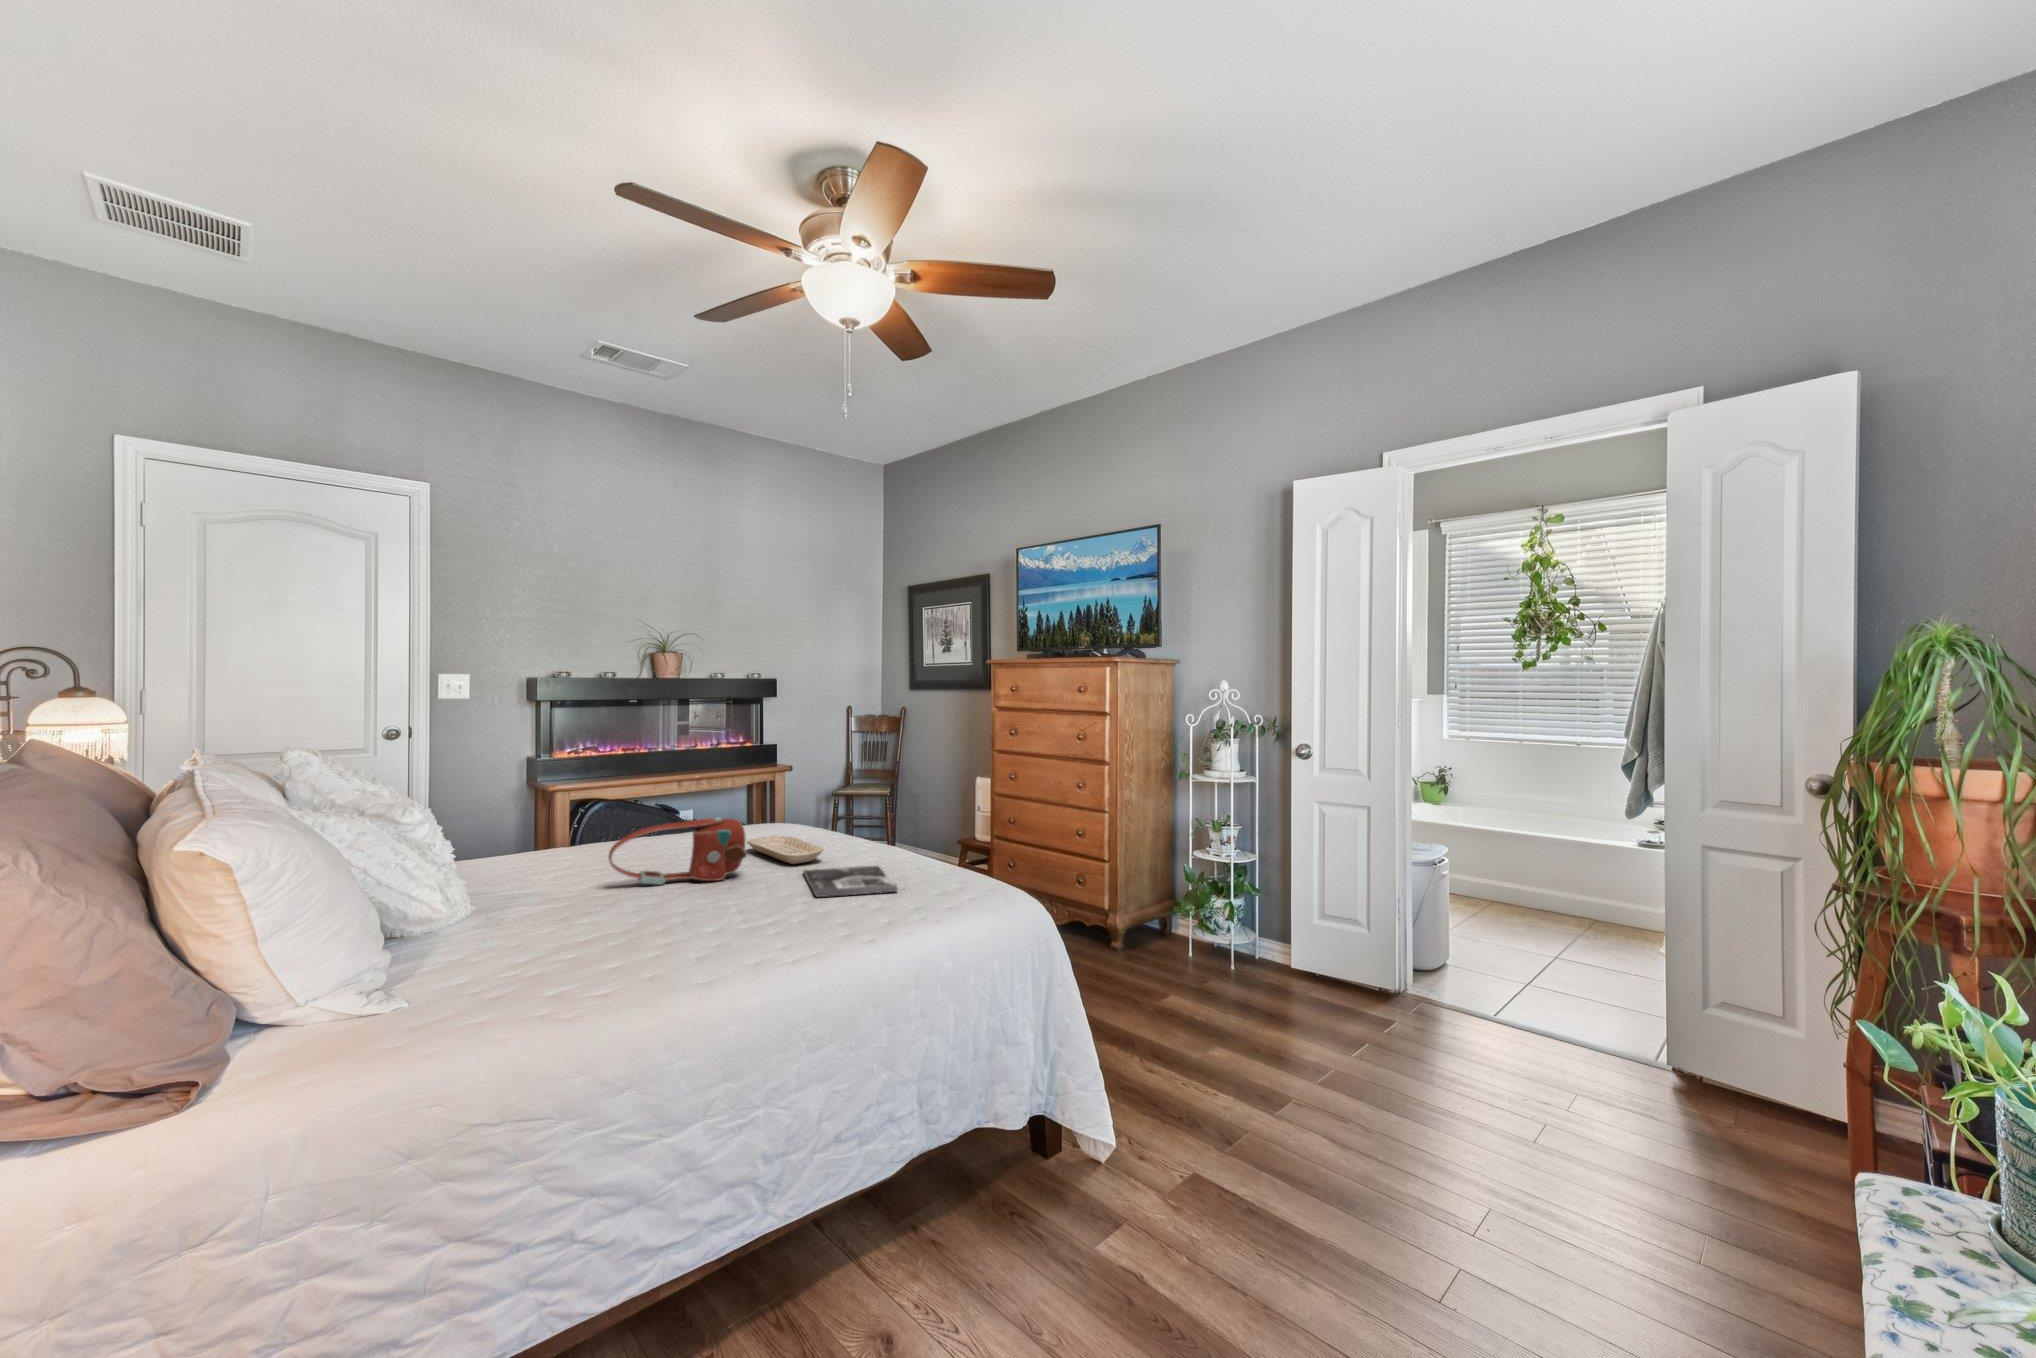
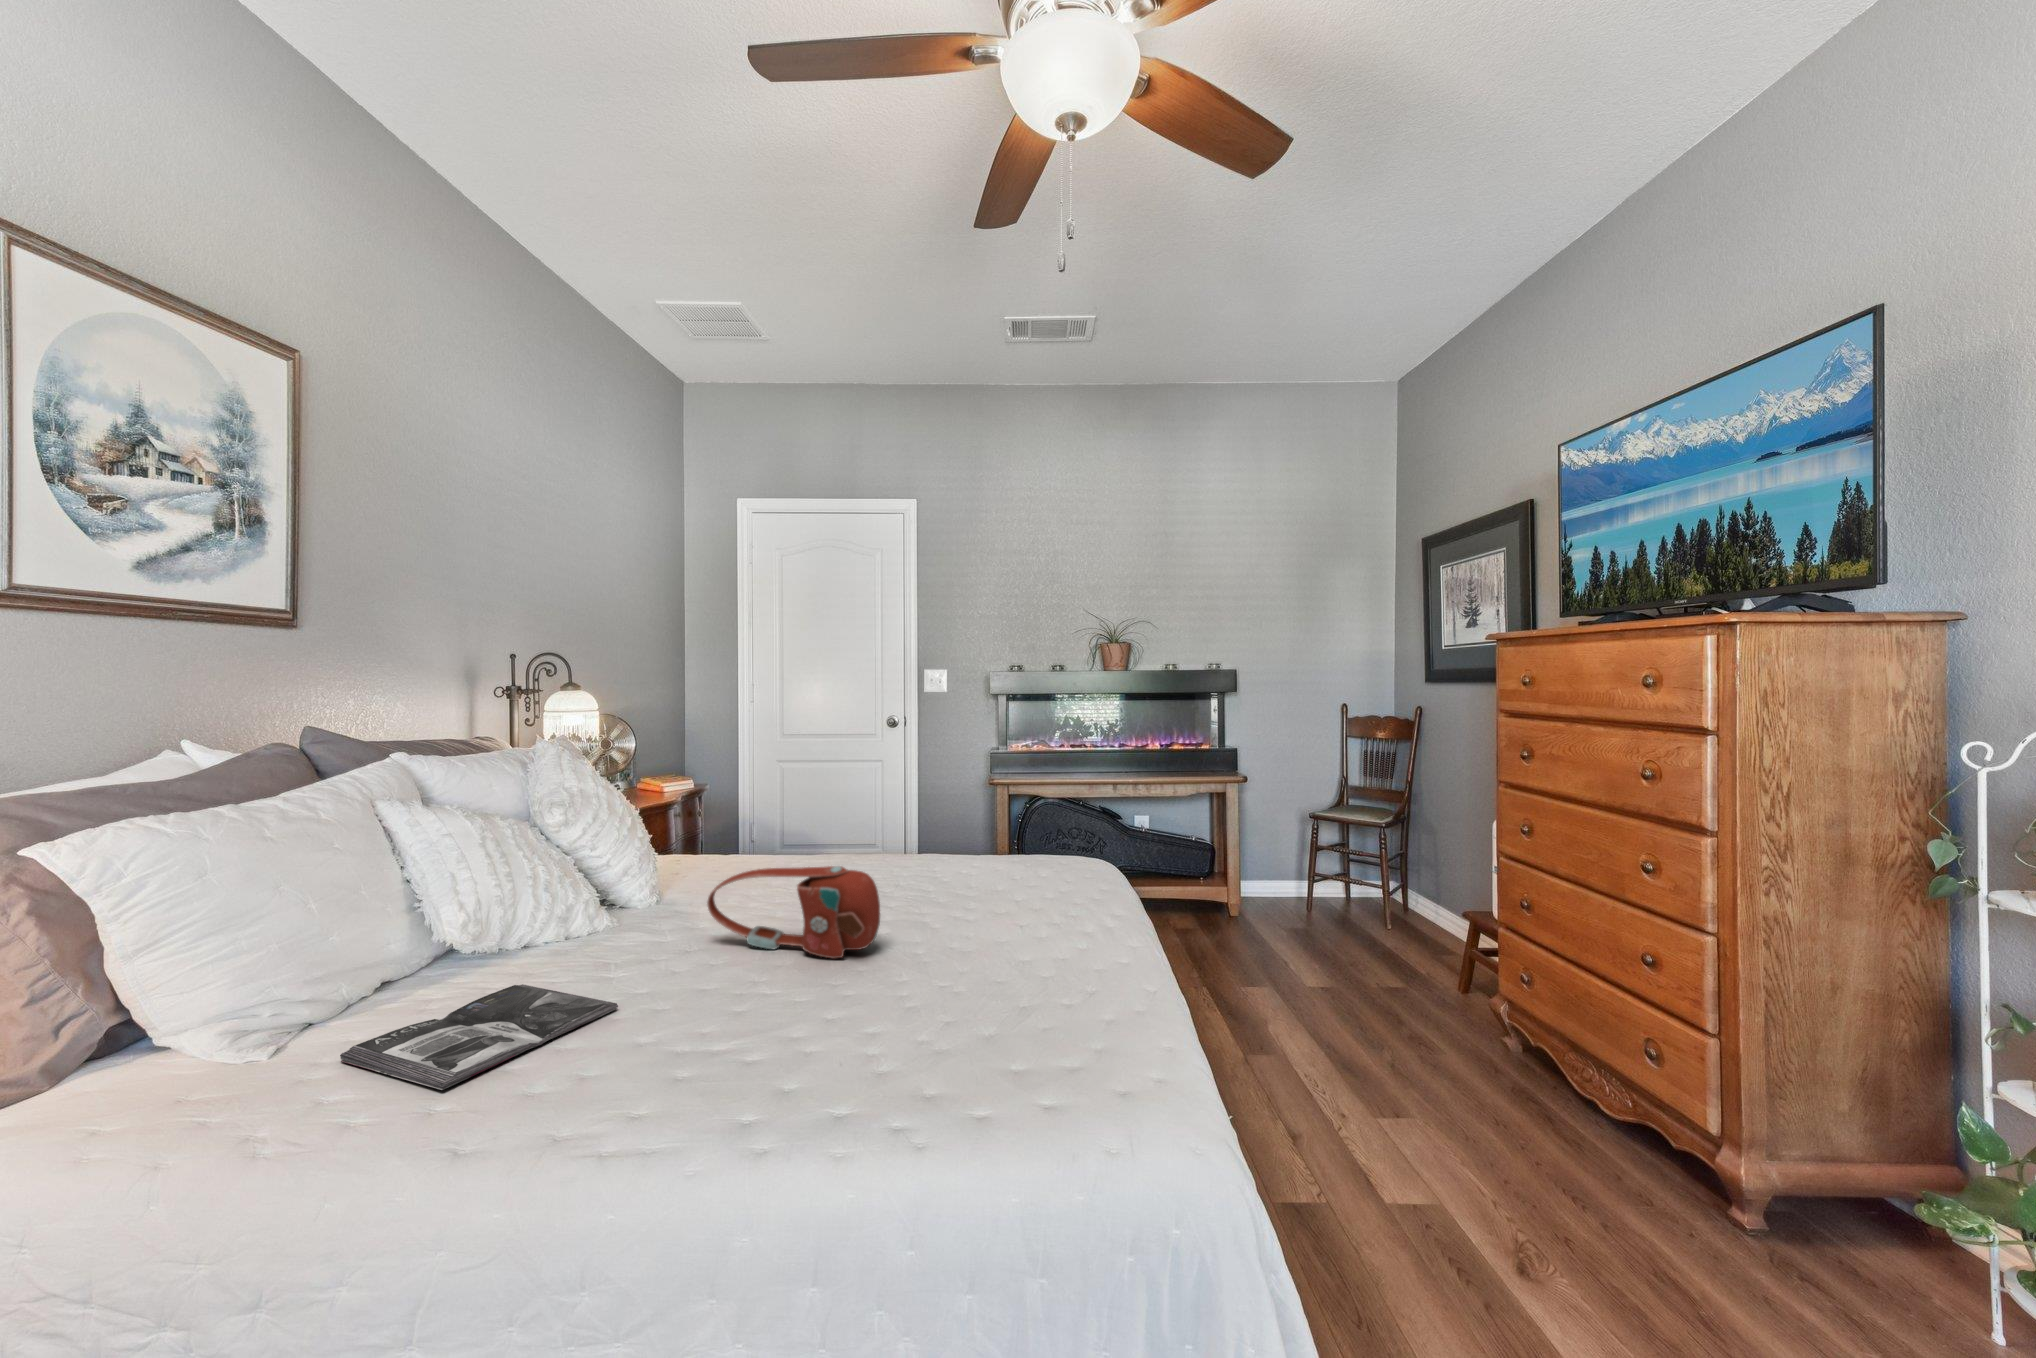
tray: present [747,836,824,864] -> none [953,891,1024,947]
magazine: present [803,866,898,897] -> present [340,984,618,1090]

